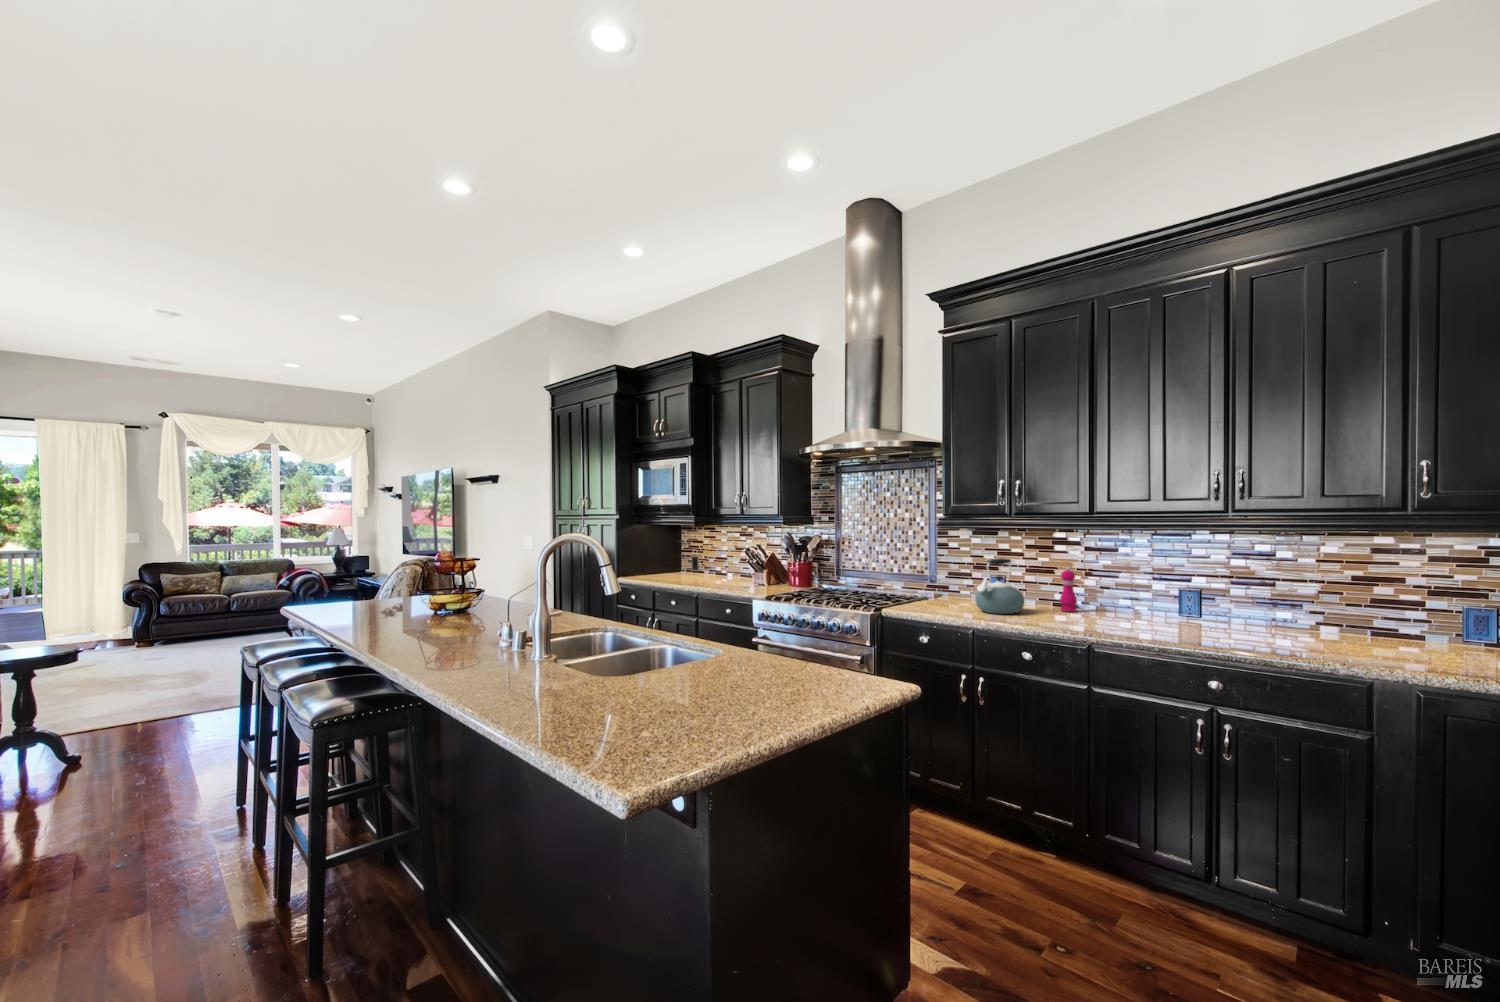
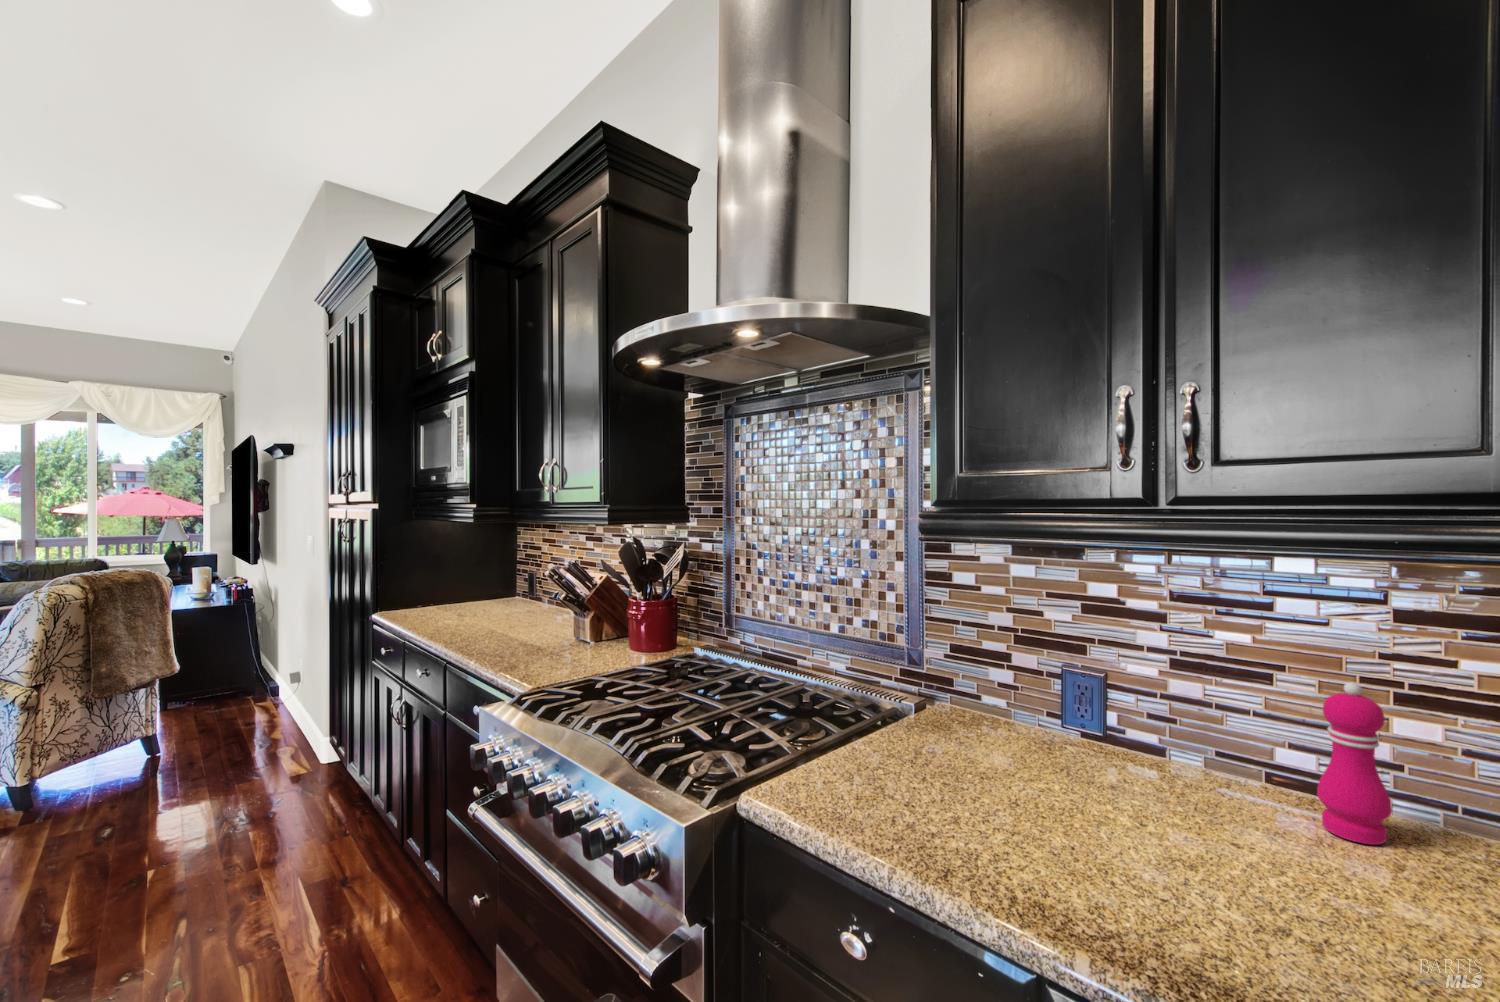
kettle: present [975,558,1024,614] -> none [1030,647,1206,858]

